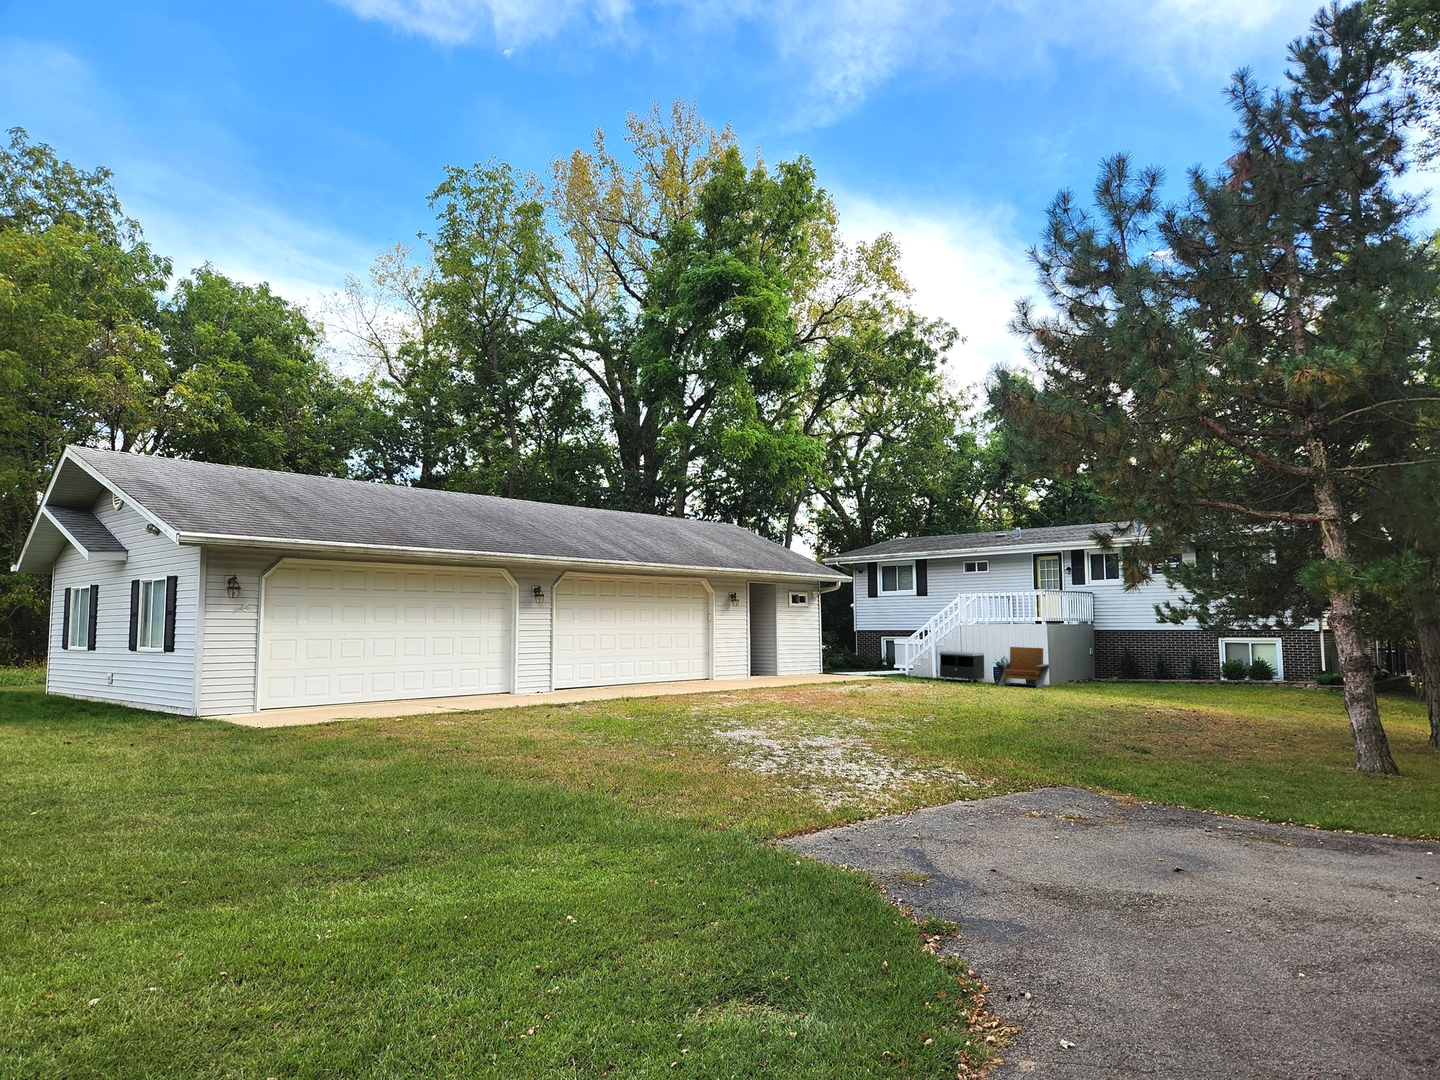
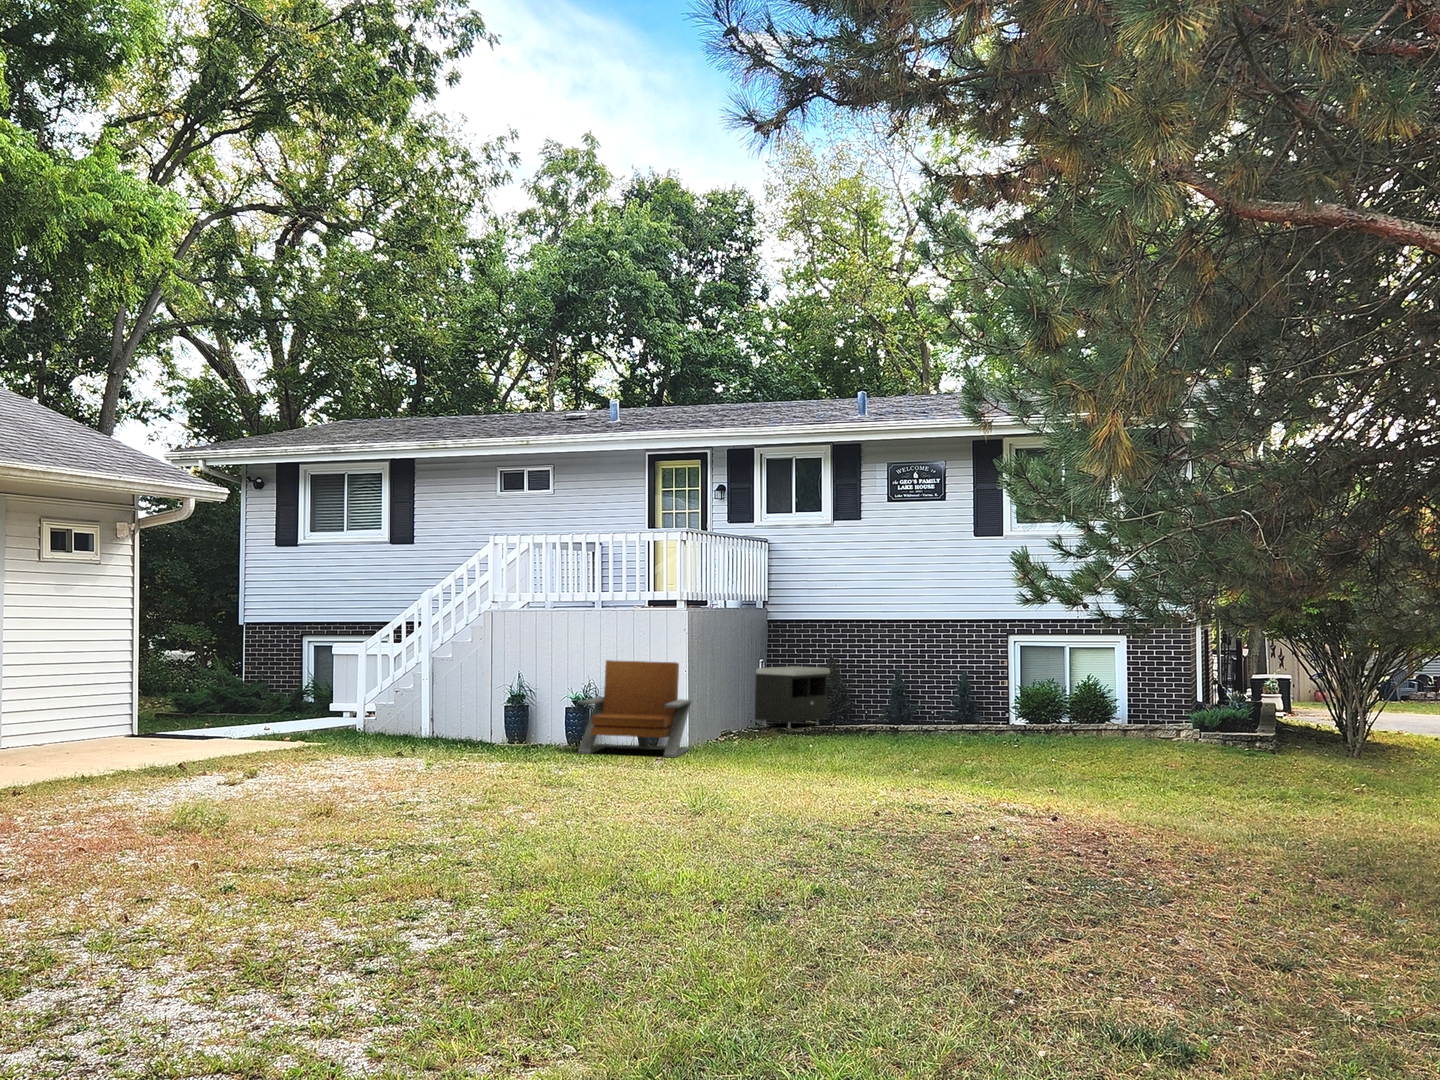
storage bench: present [939,651,984,682] -> present [755,666,830,728]

